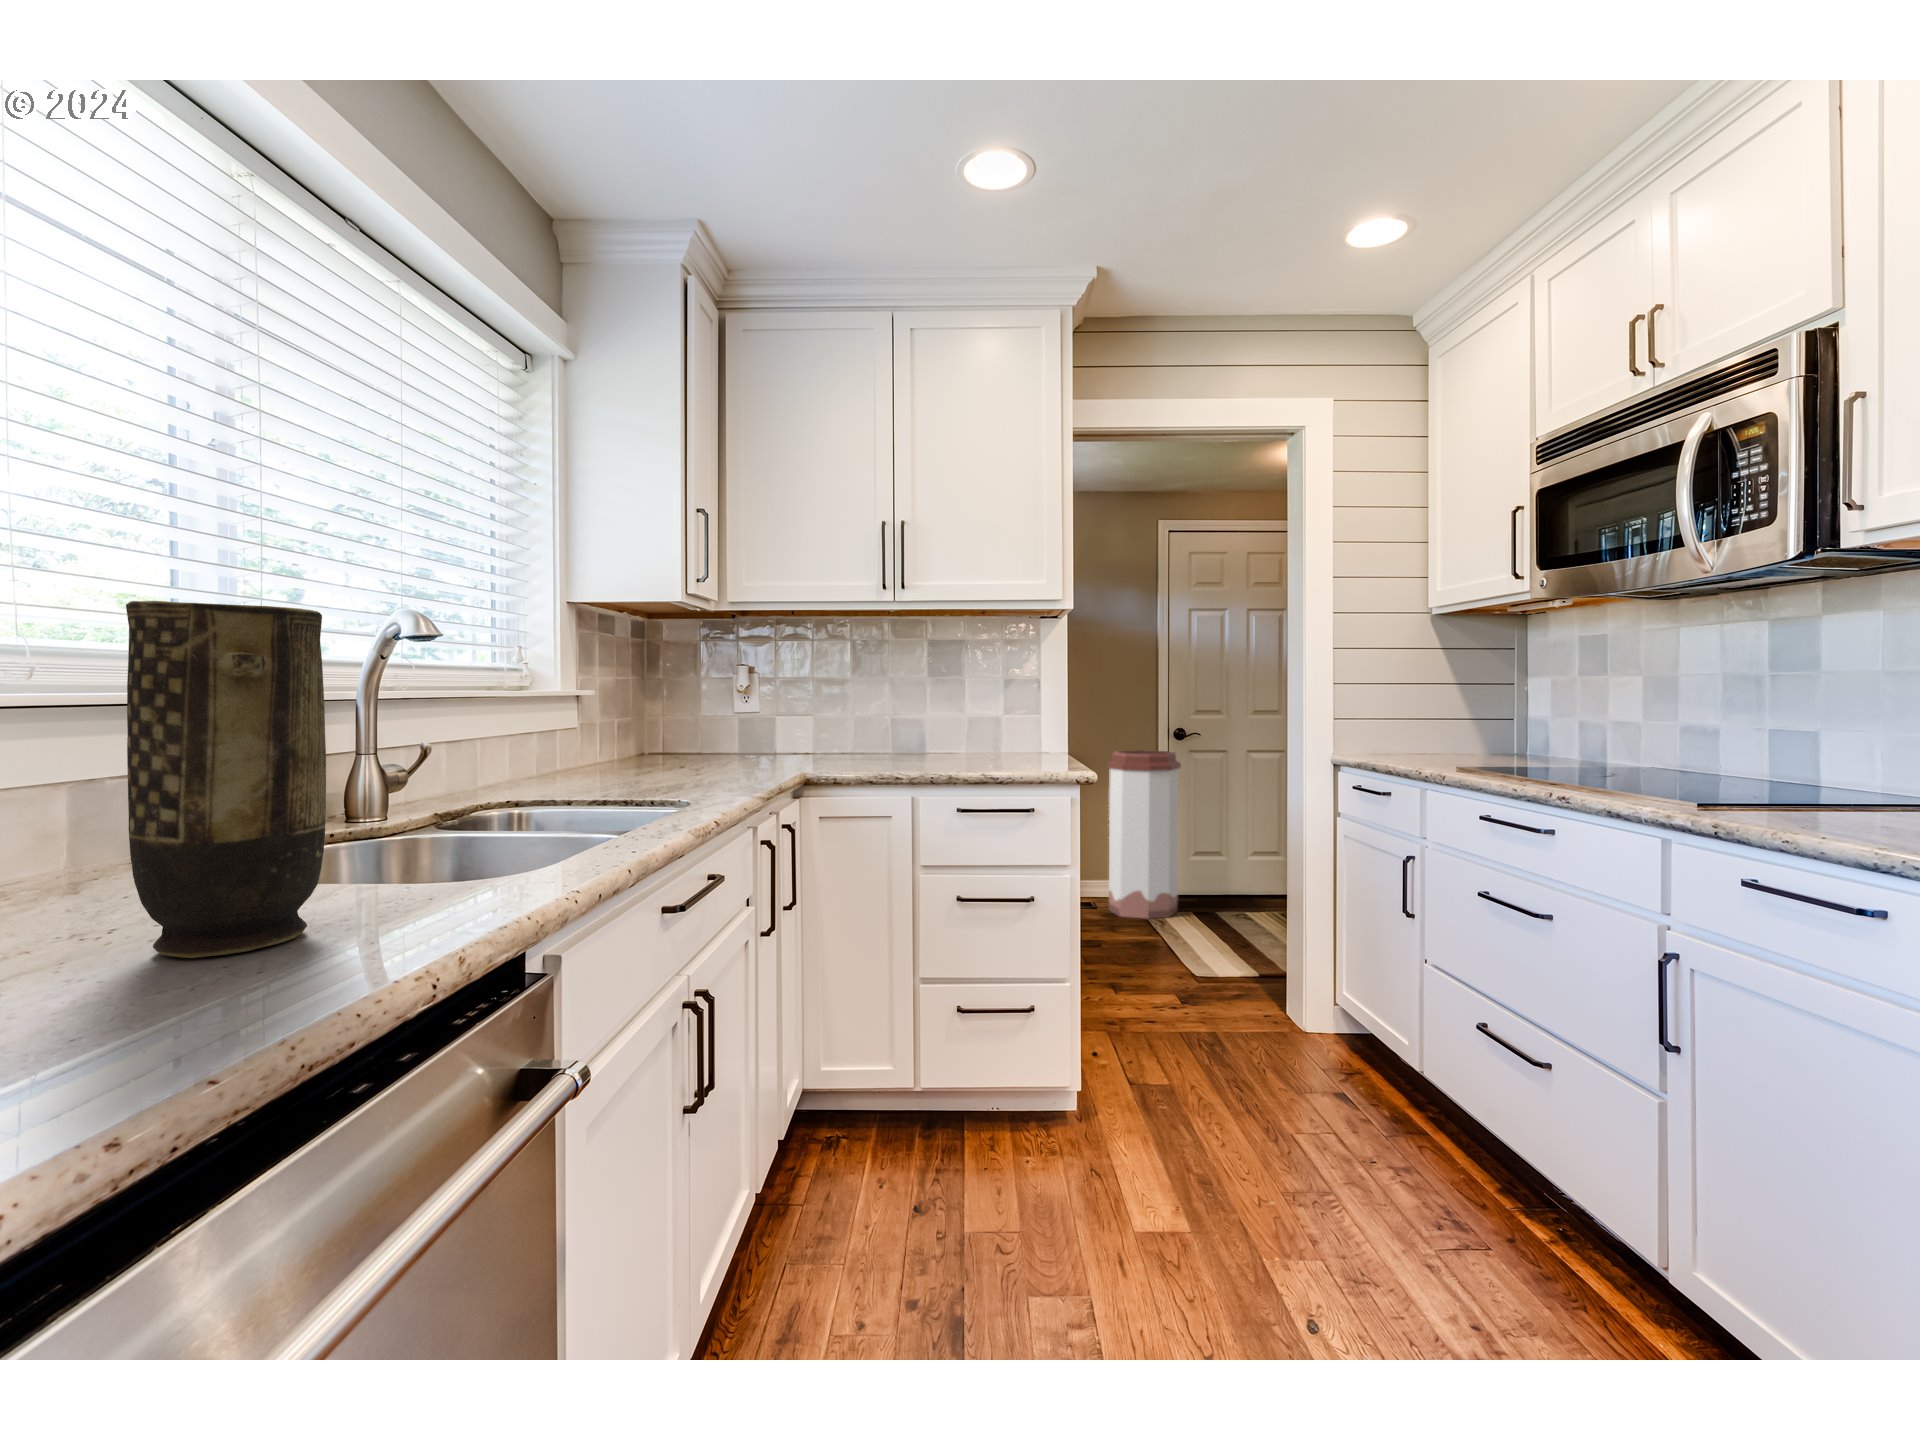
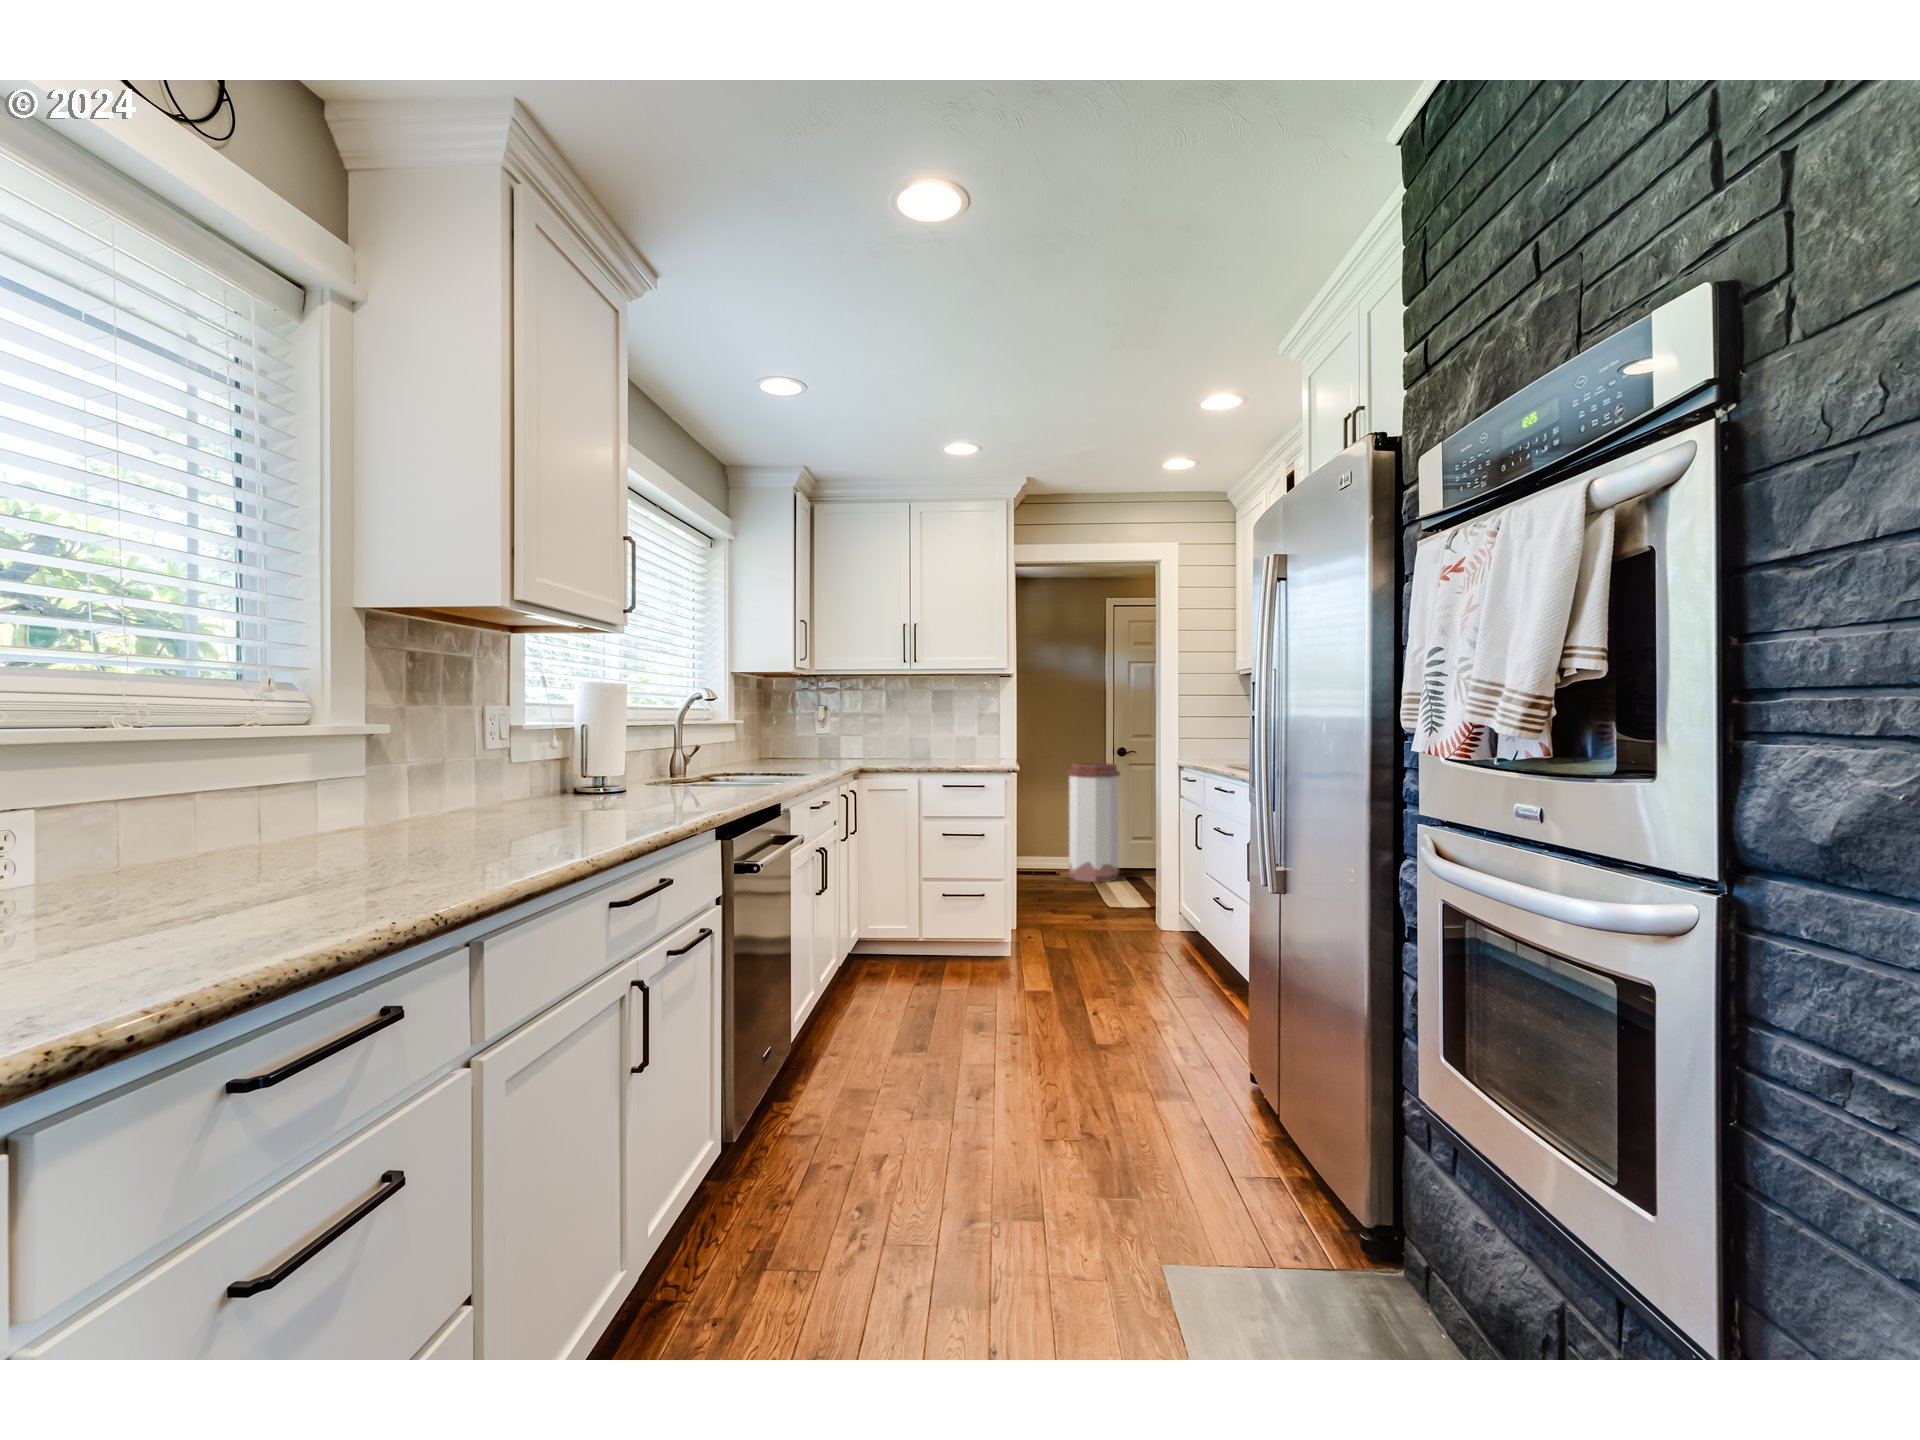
vase: present [126,601,326,958] -> none [671,693,719,797]

